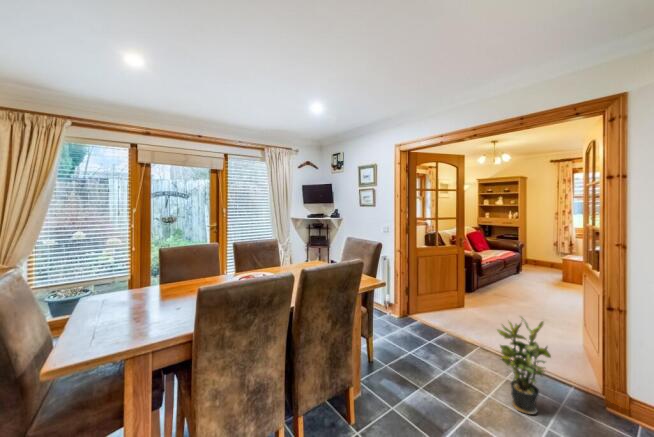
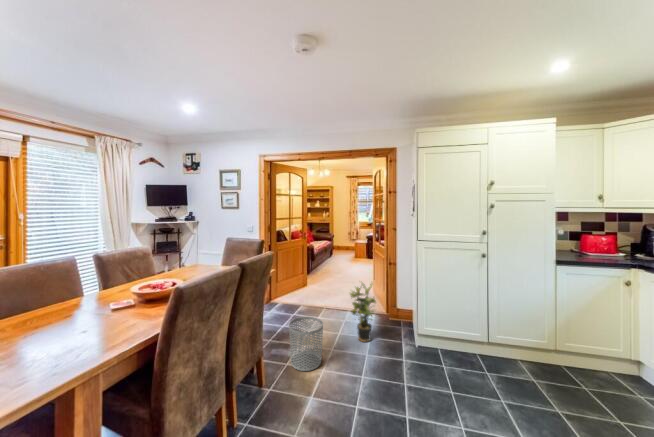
waste bin: none [396,344,442,418] -> present [289,317,323,371]

